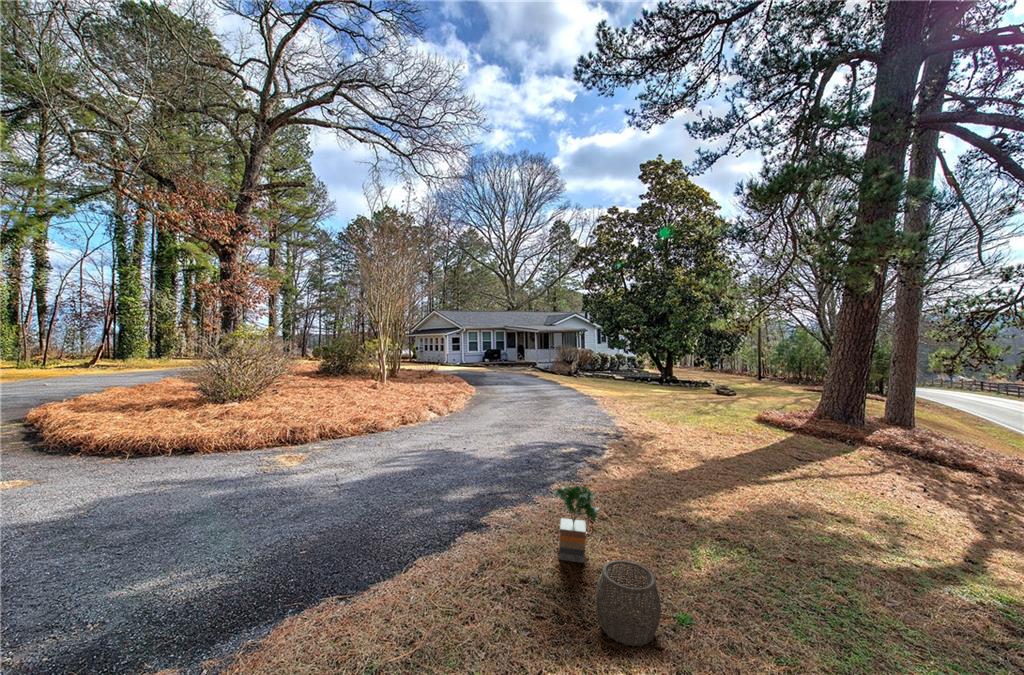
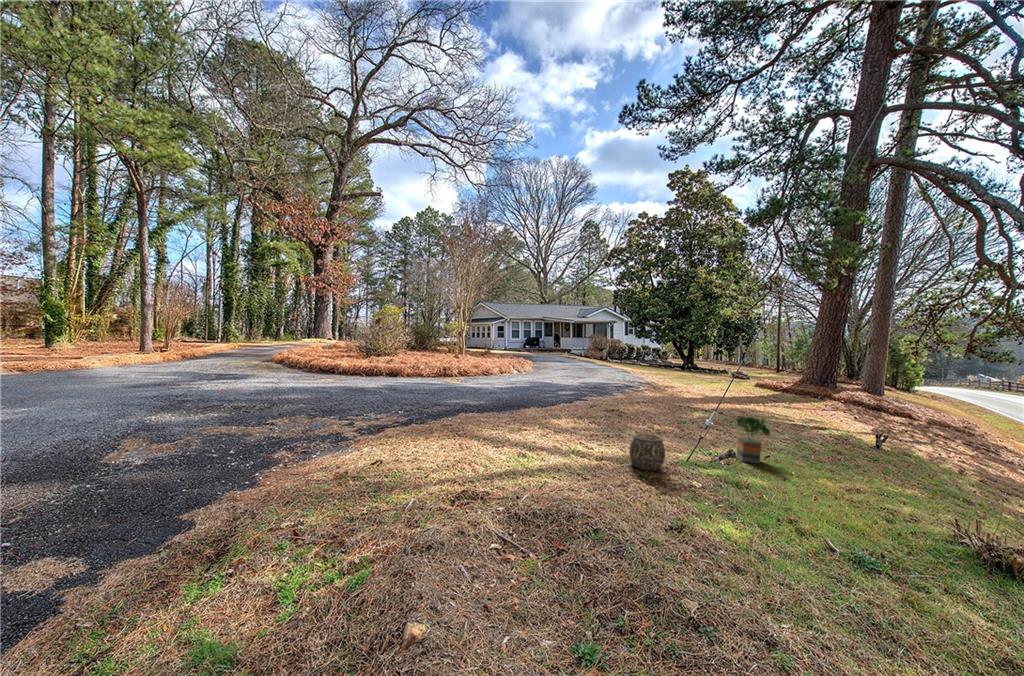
potted tree: present [554,486,599,563] -> present [736,417,770,463]

